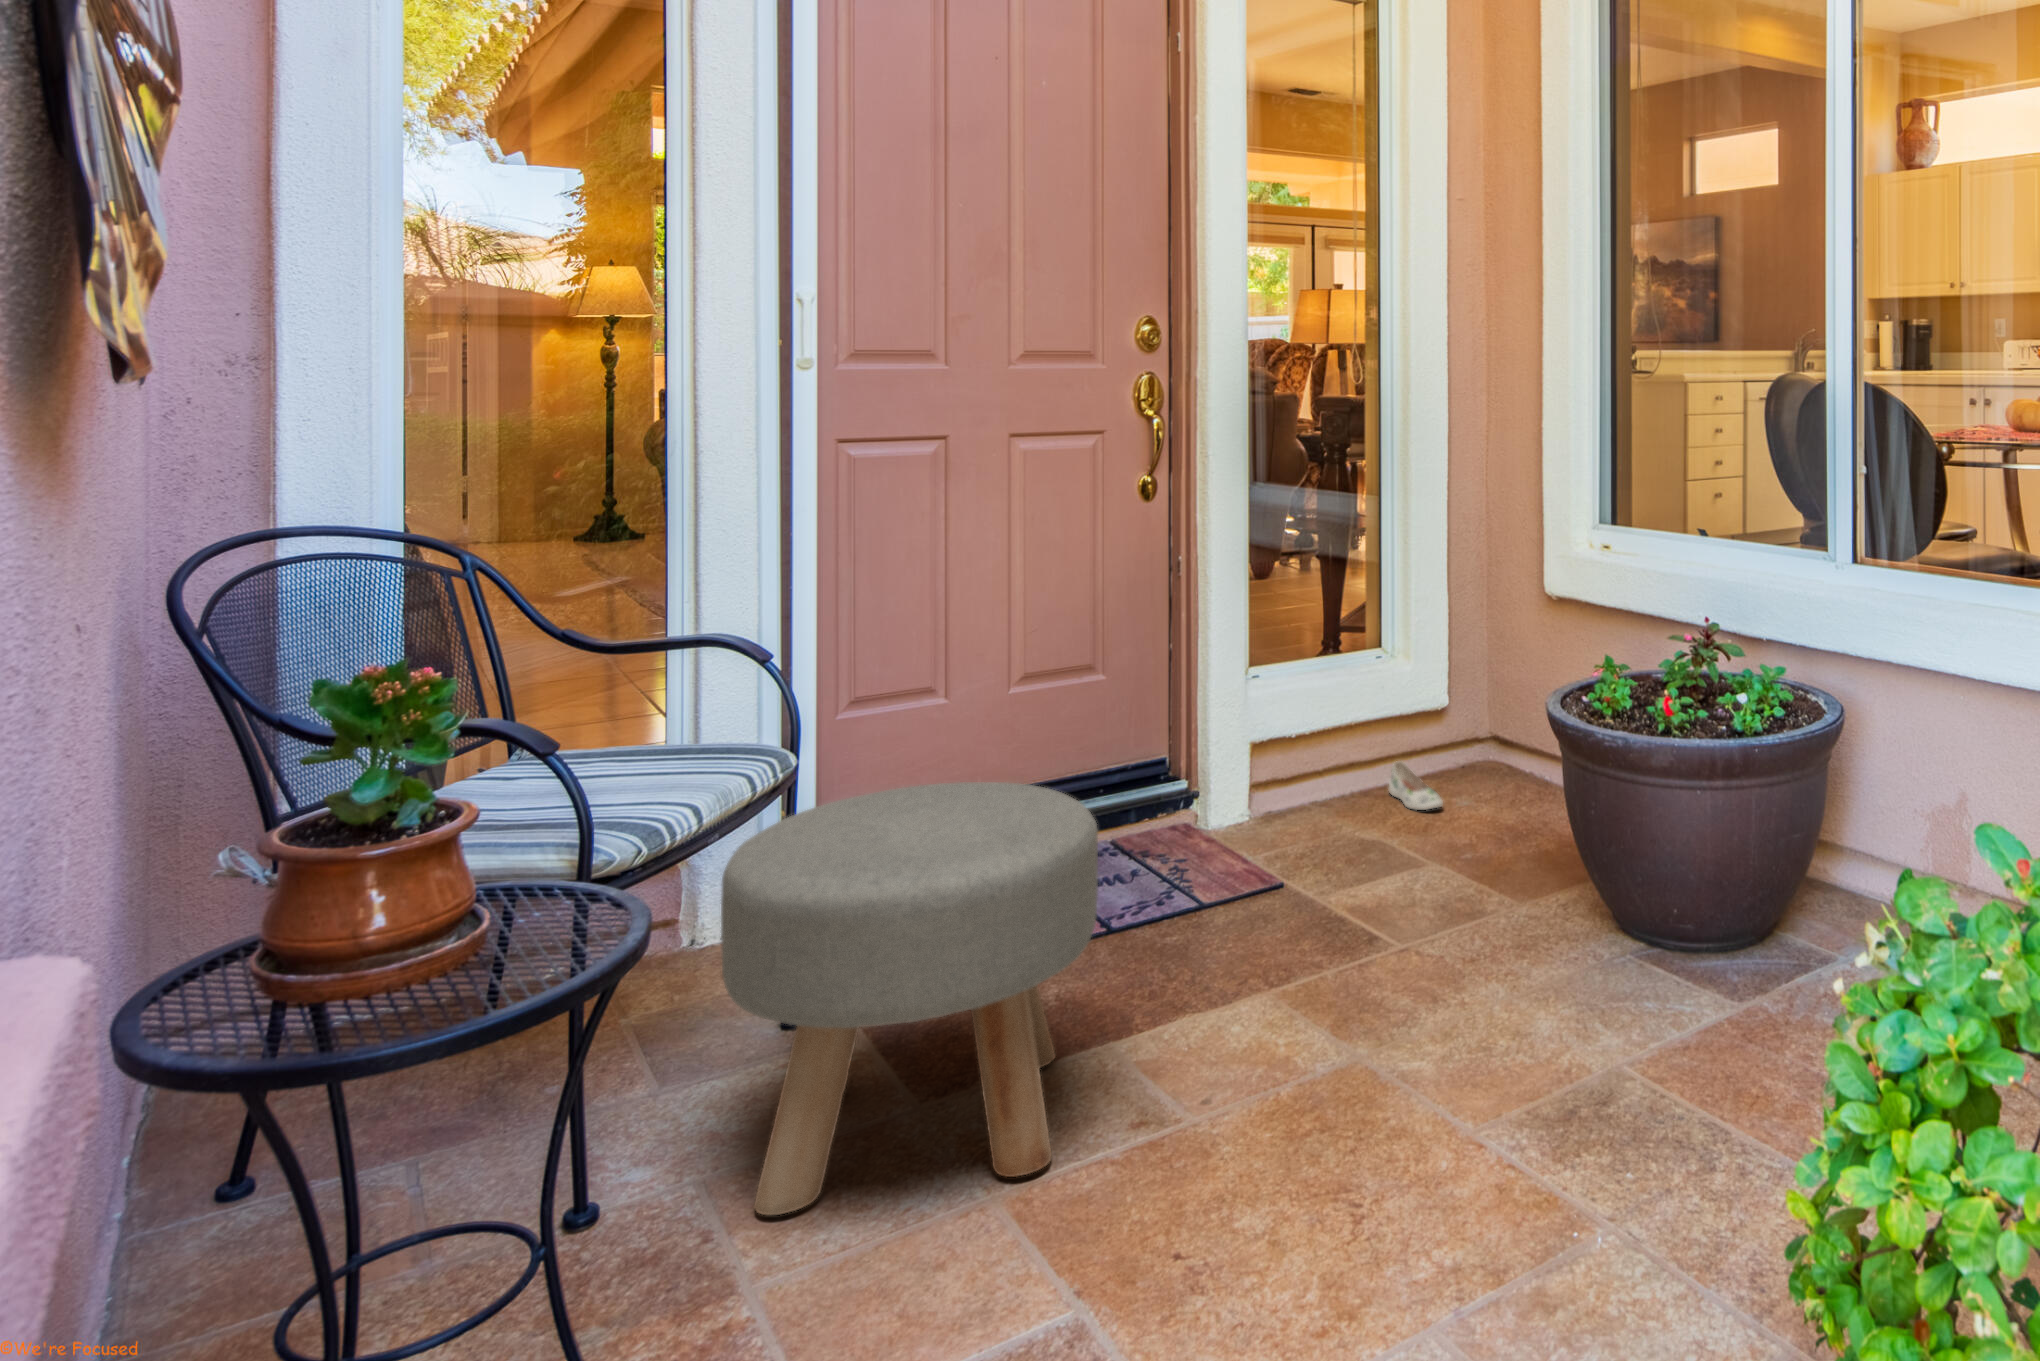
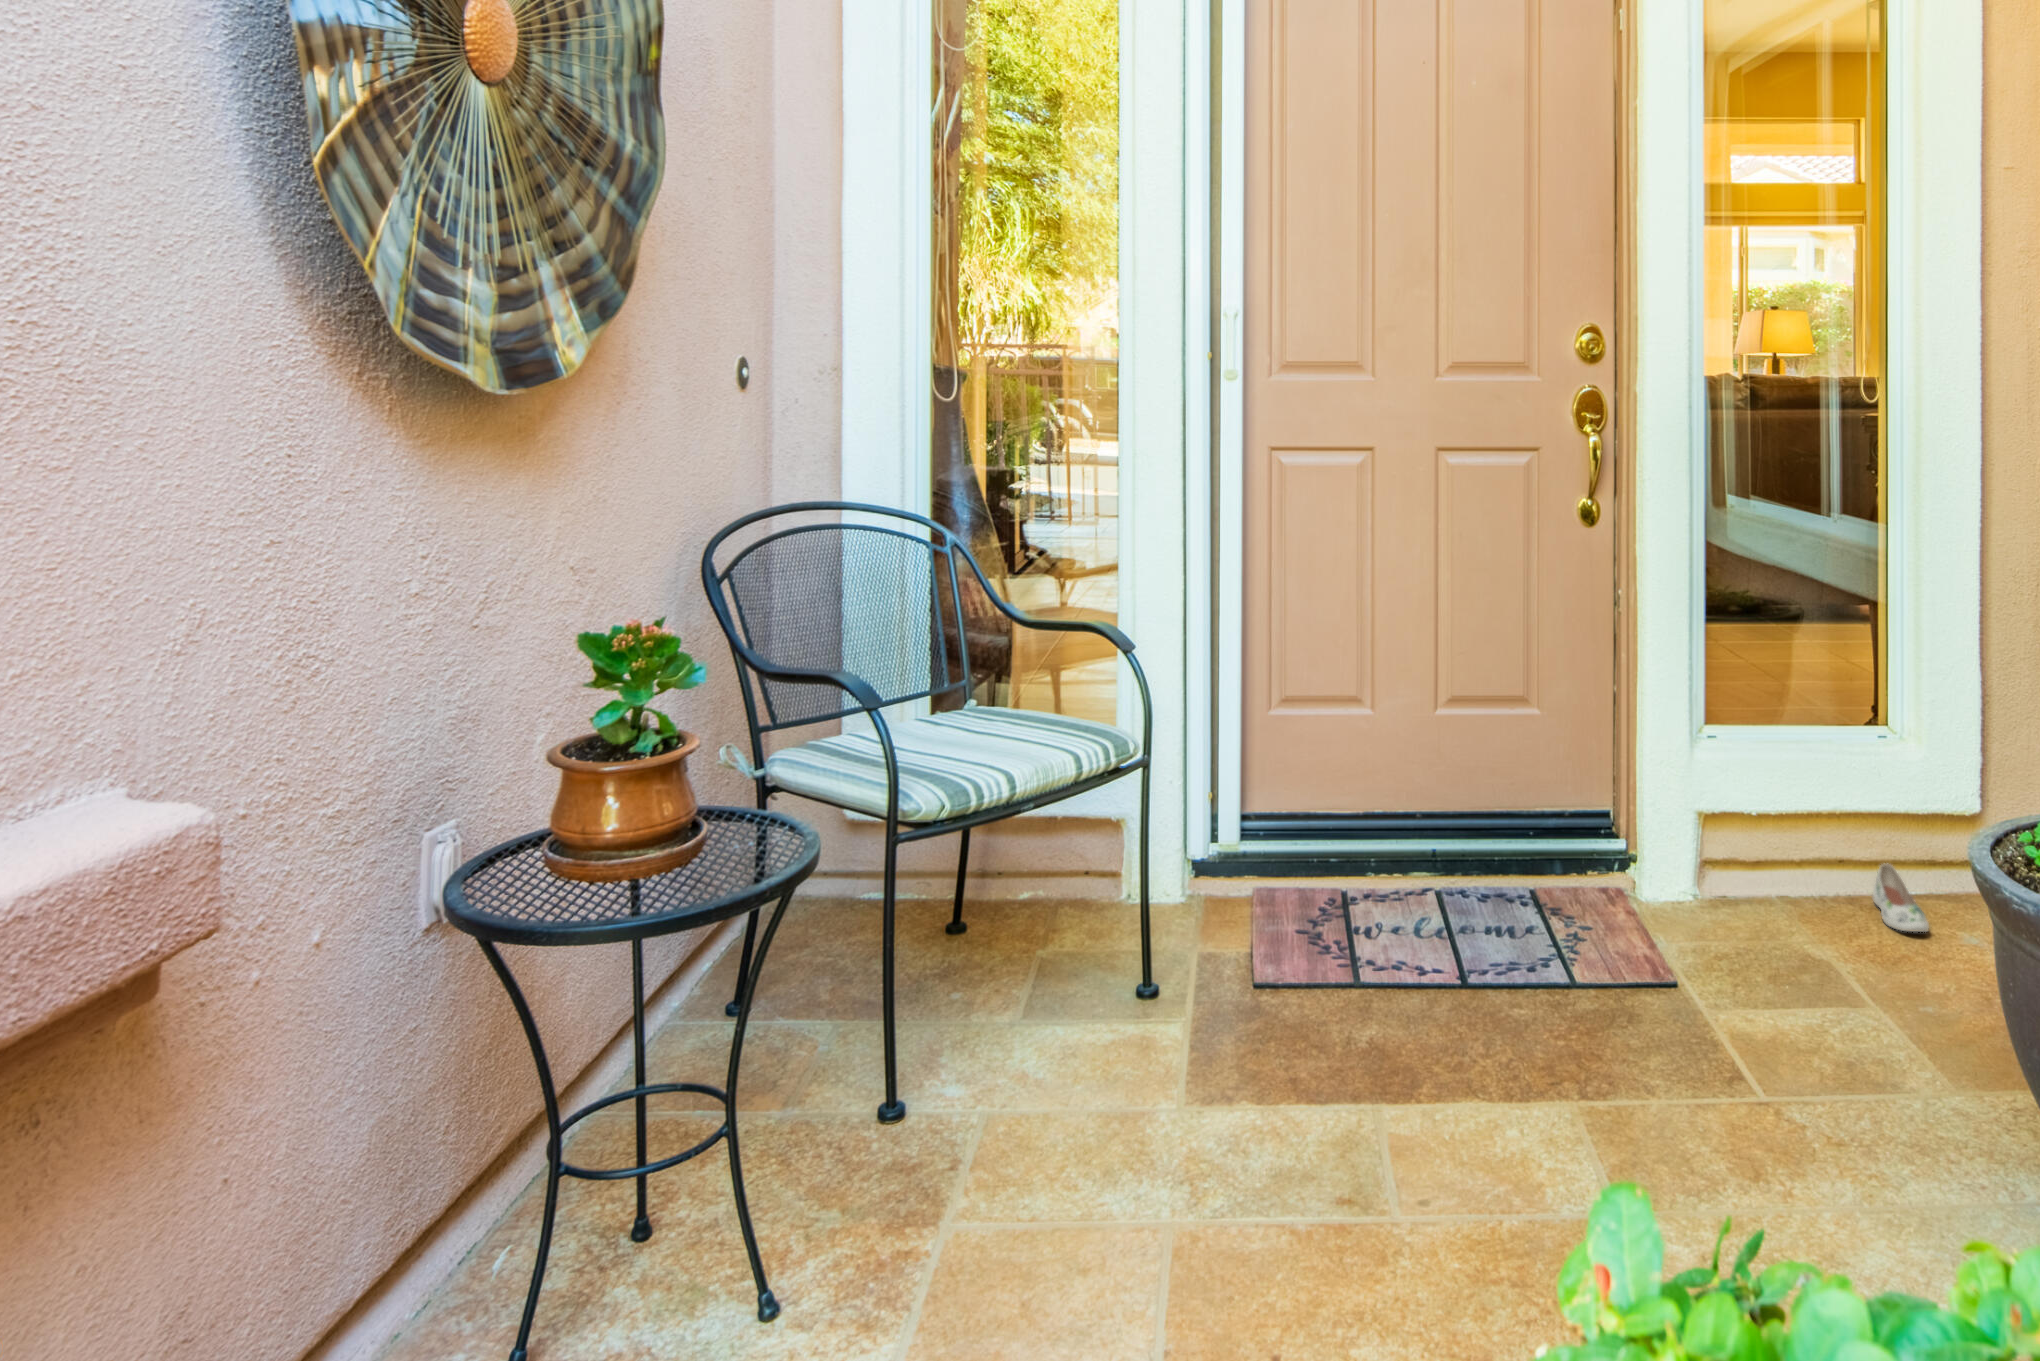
ottoman: present [721,782,1098,1215] -> none [984,790,1337,1224]

